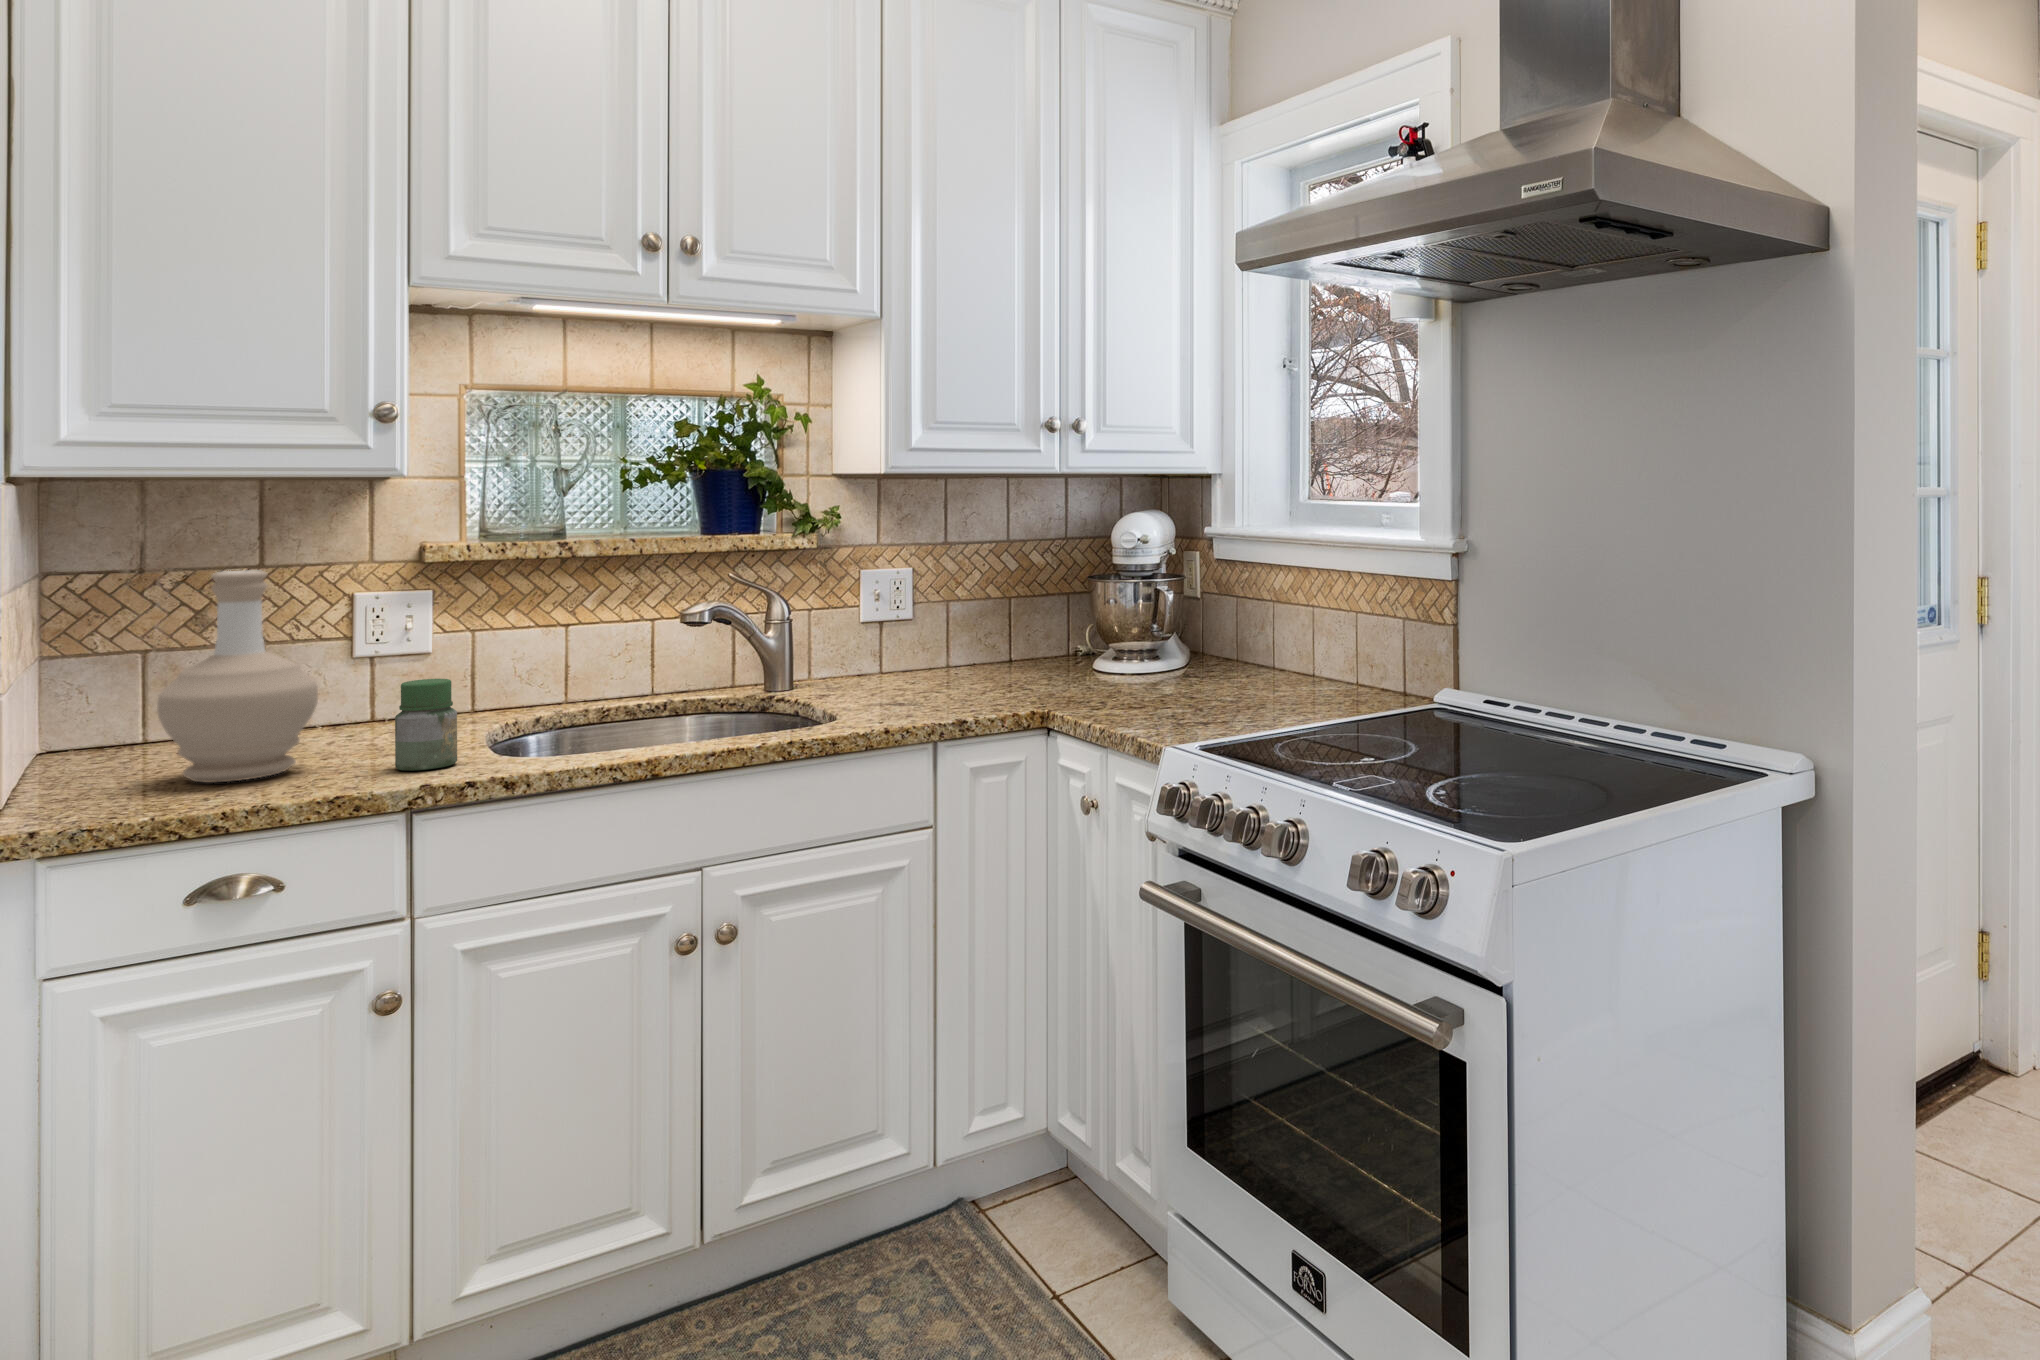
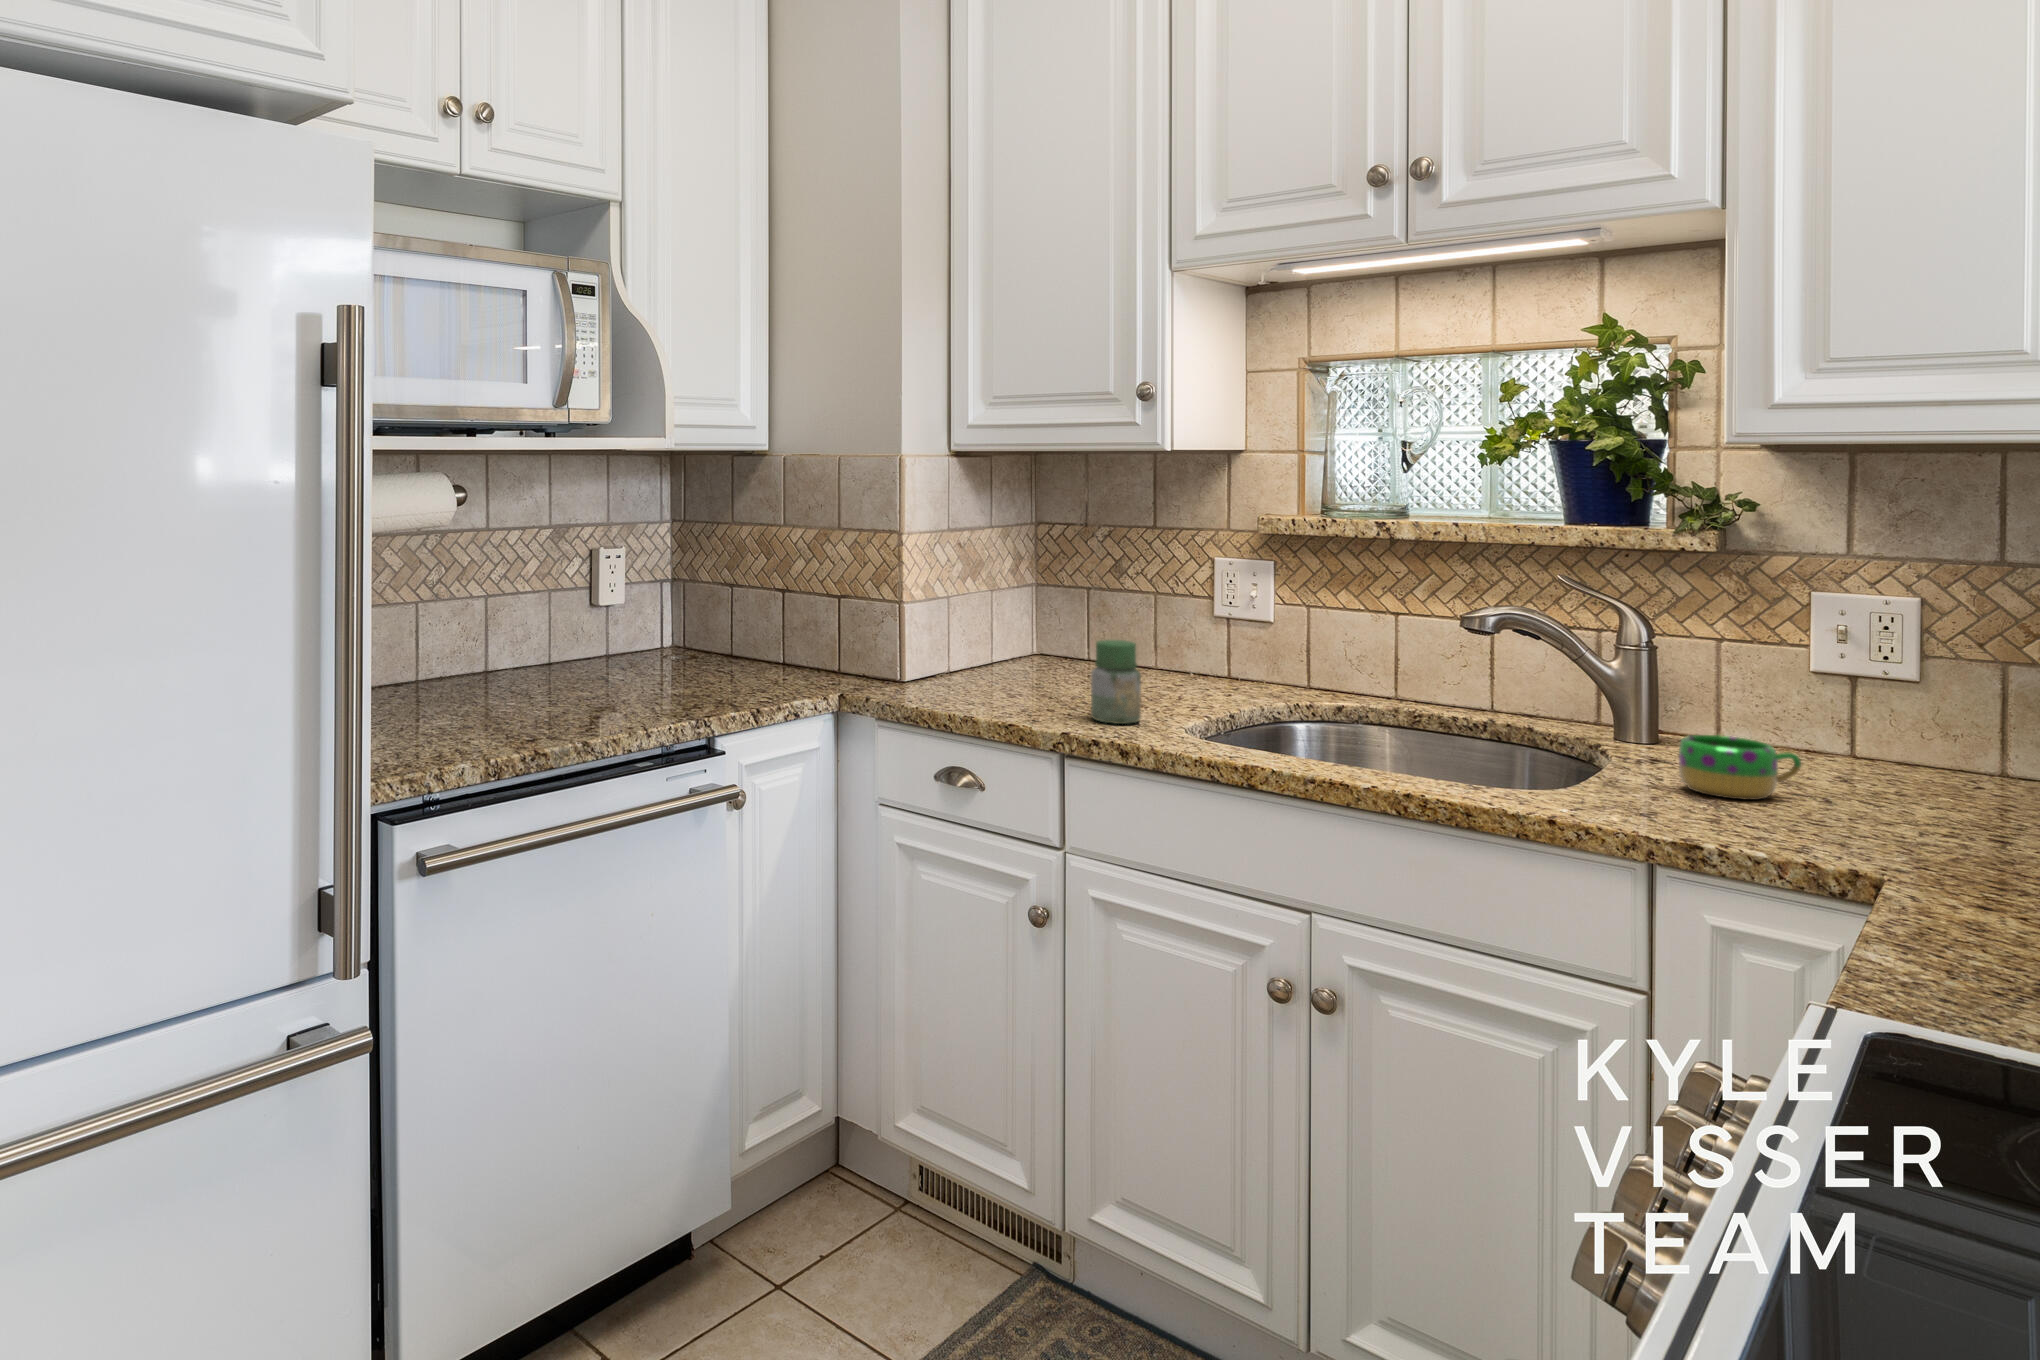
bottle: present [157,571,318,783] -> none [977,529,1080,698]
mug: none [871,663,927,702] -> present [1679,735,1801,800]

